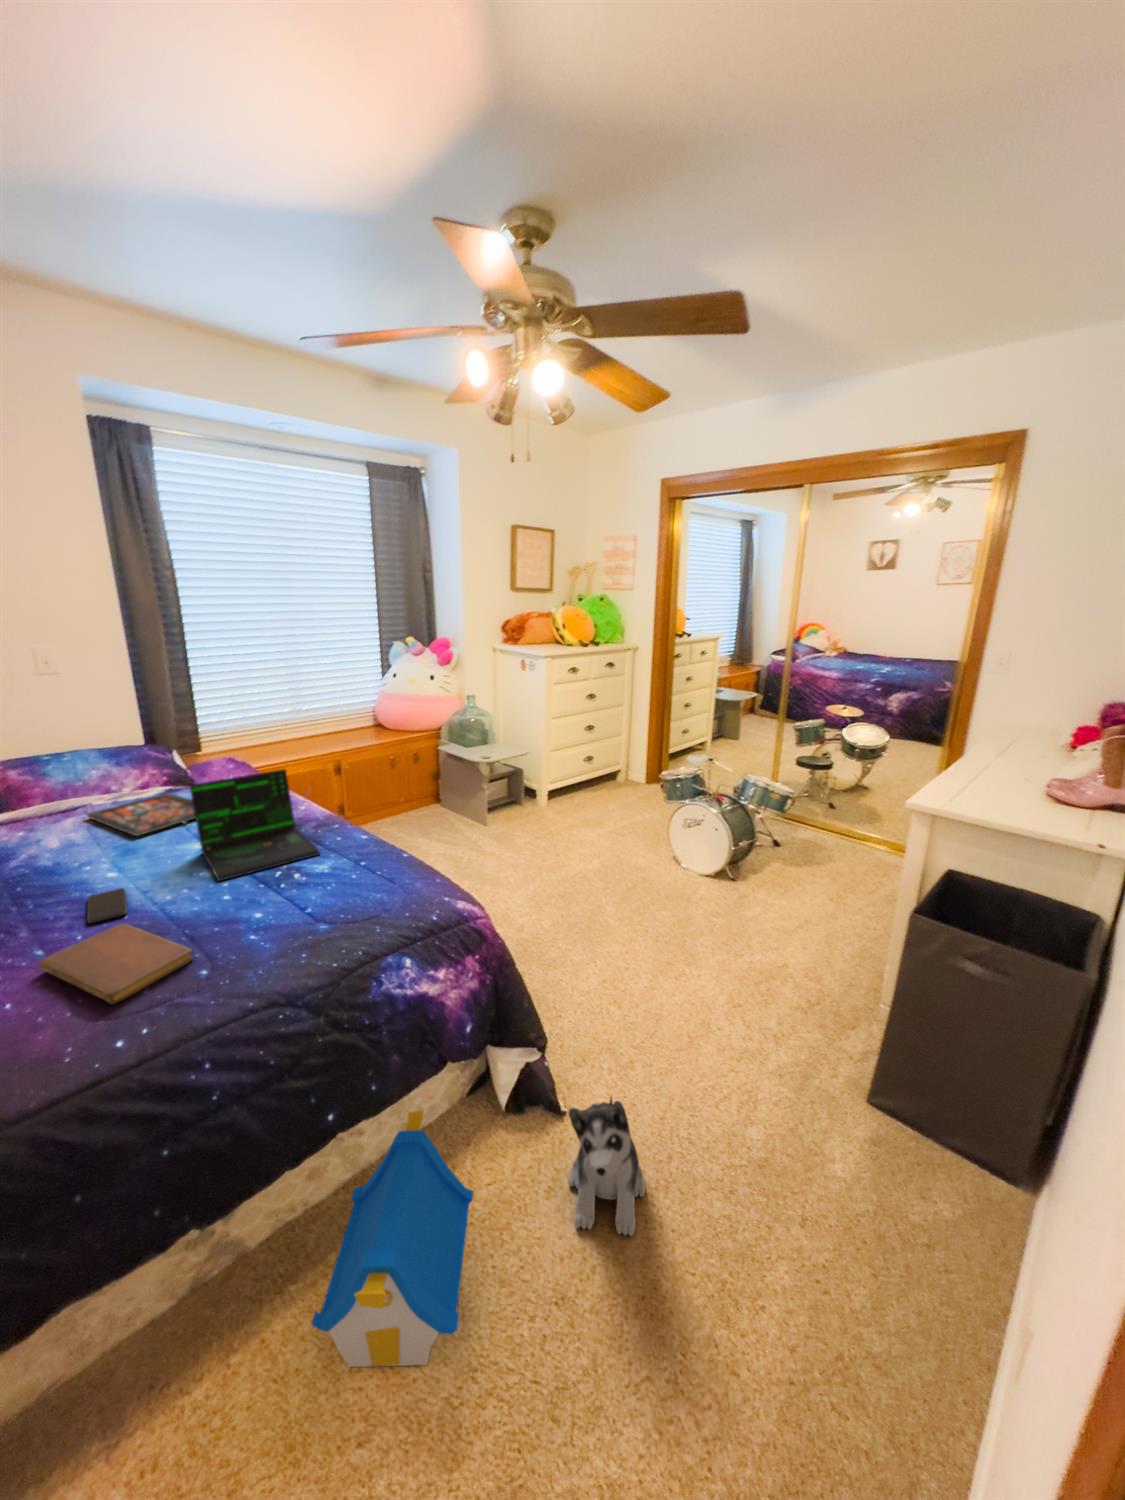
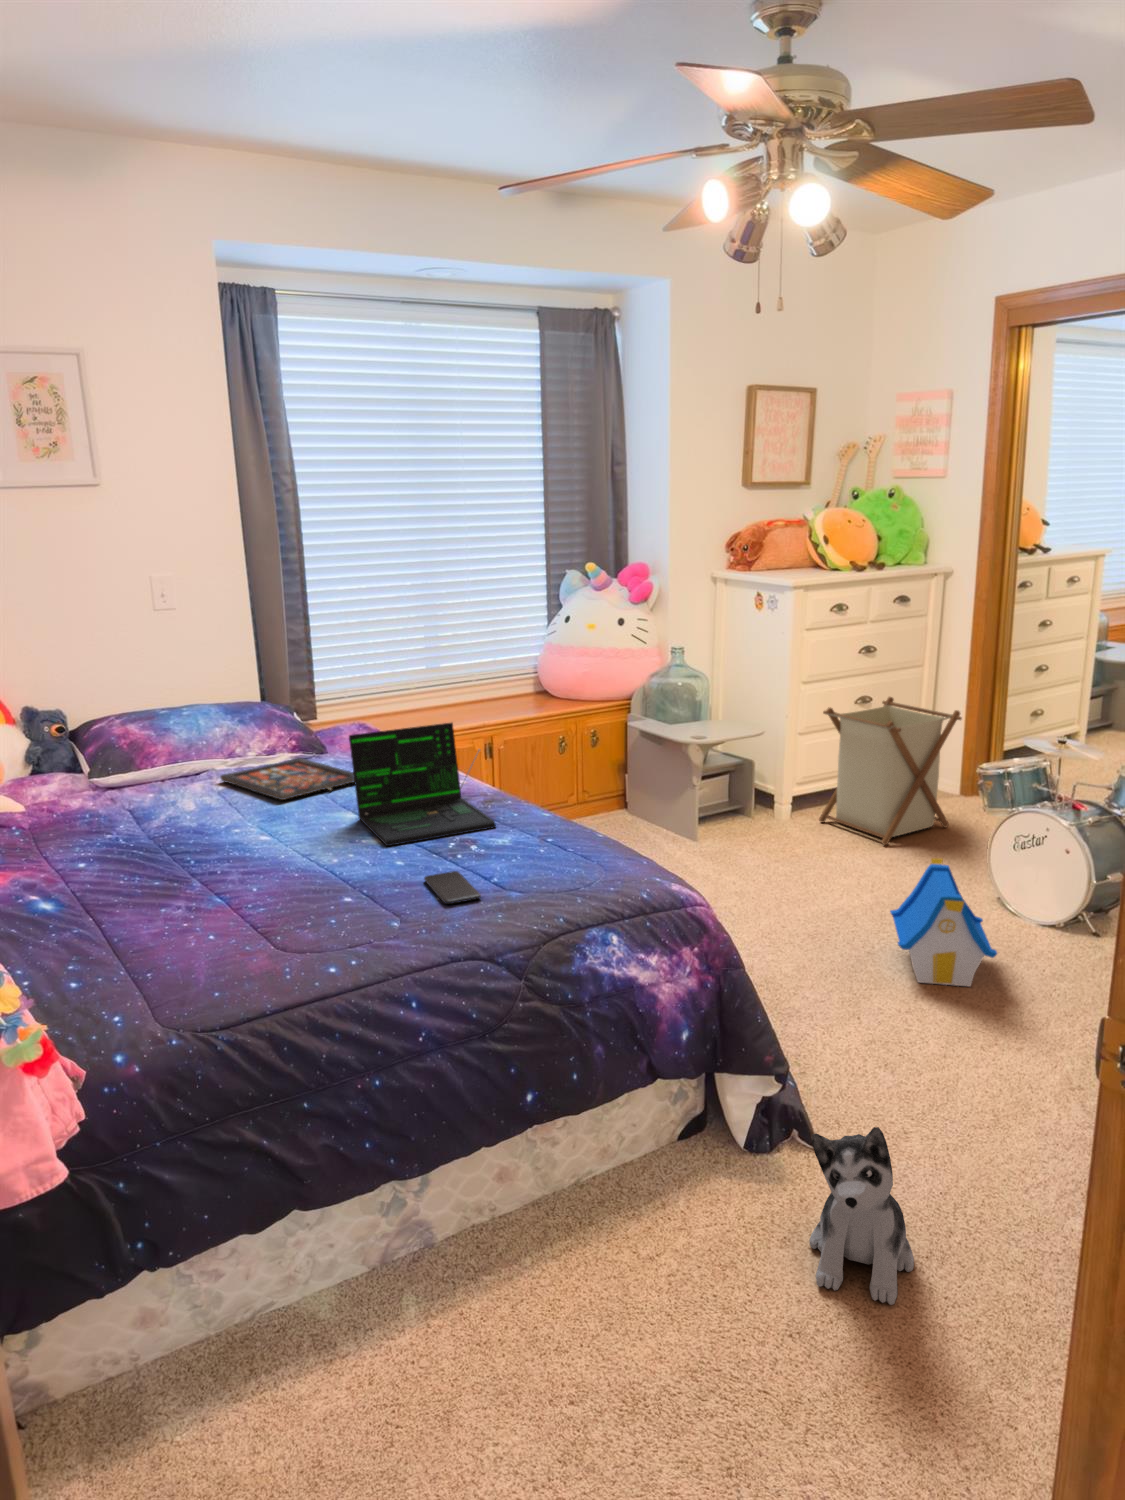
laundry basket: none [564,726,648,821] -> present [819,697,962,845]
smartphone: present [87,888,127,924] -> present [424,871,481,904]
notebook: present [38,924,193,1004] -> none [236,872,383,937]
toy house: present [311,1111,473,1367] -> present [890,858,997,986]

